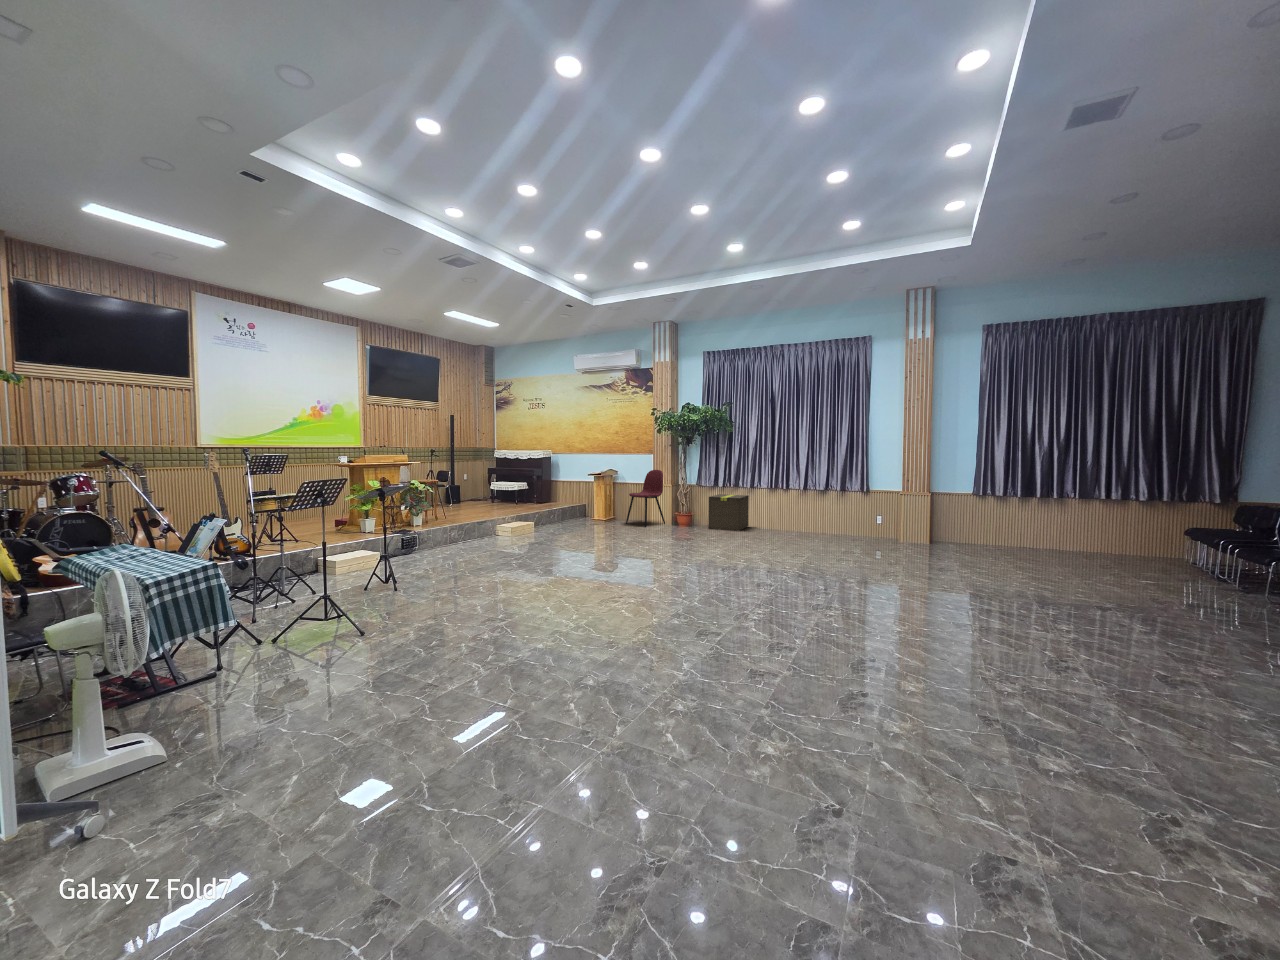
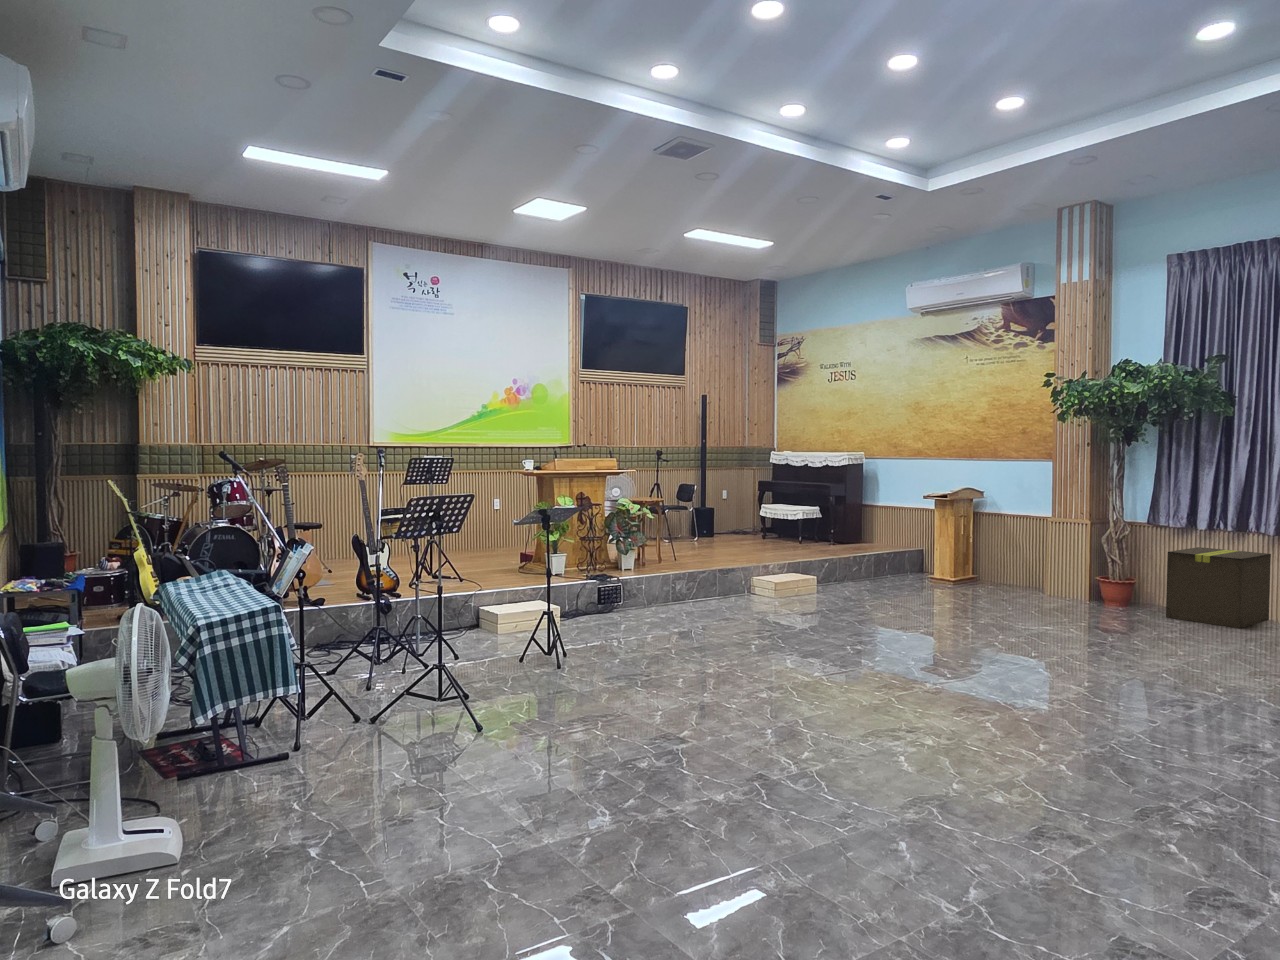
dining chair: present [626,470,665,527] -> none [989,492,1073,603]

